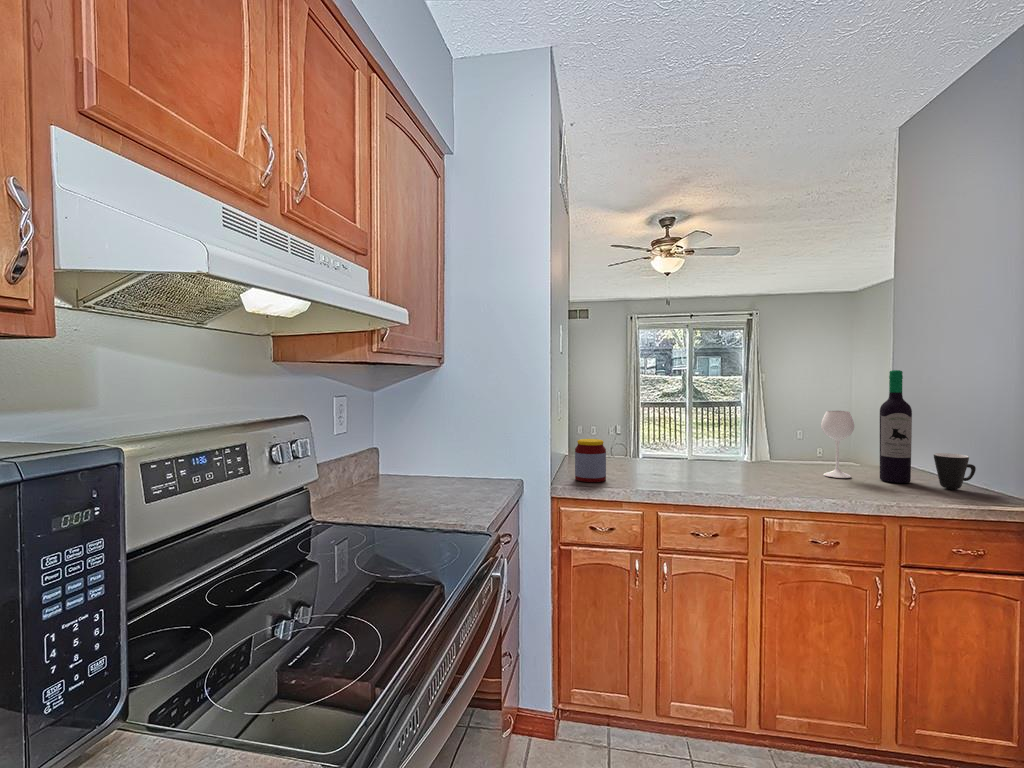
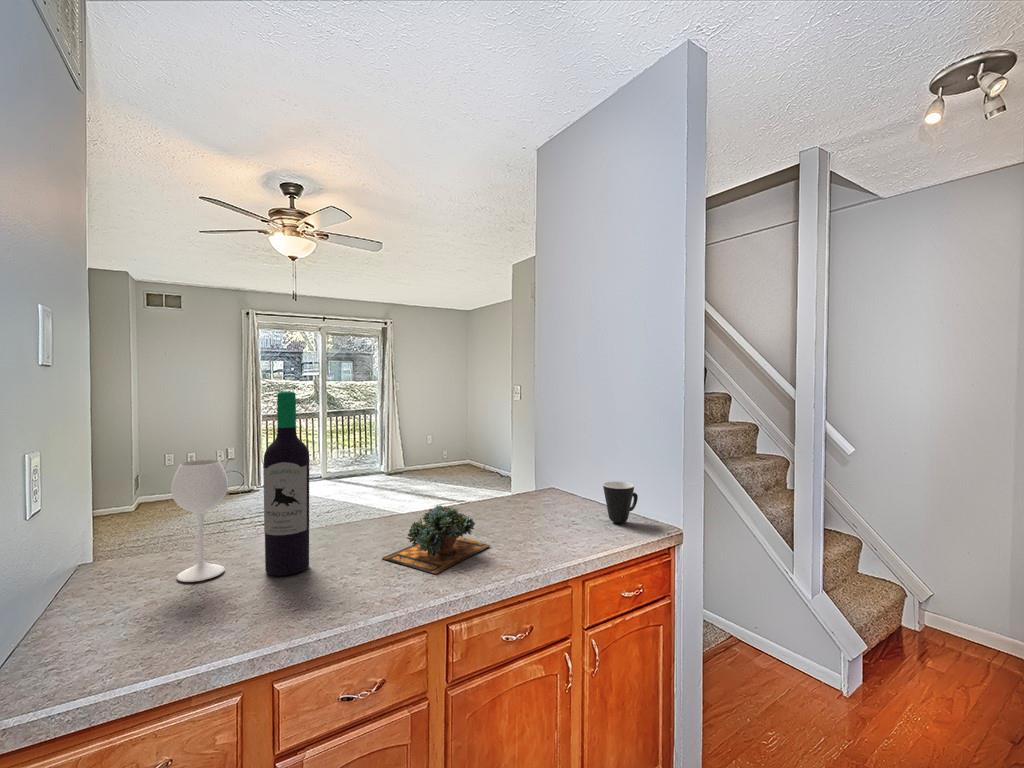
wine bottle: present [821,370,912,483] -> present [171,391,309,582]
jar: present [575,439,606,482] -> none [64,540,150,649]
succulent plant: none [726,449,810,488] -> present [382,505,490,574]

